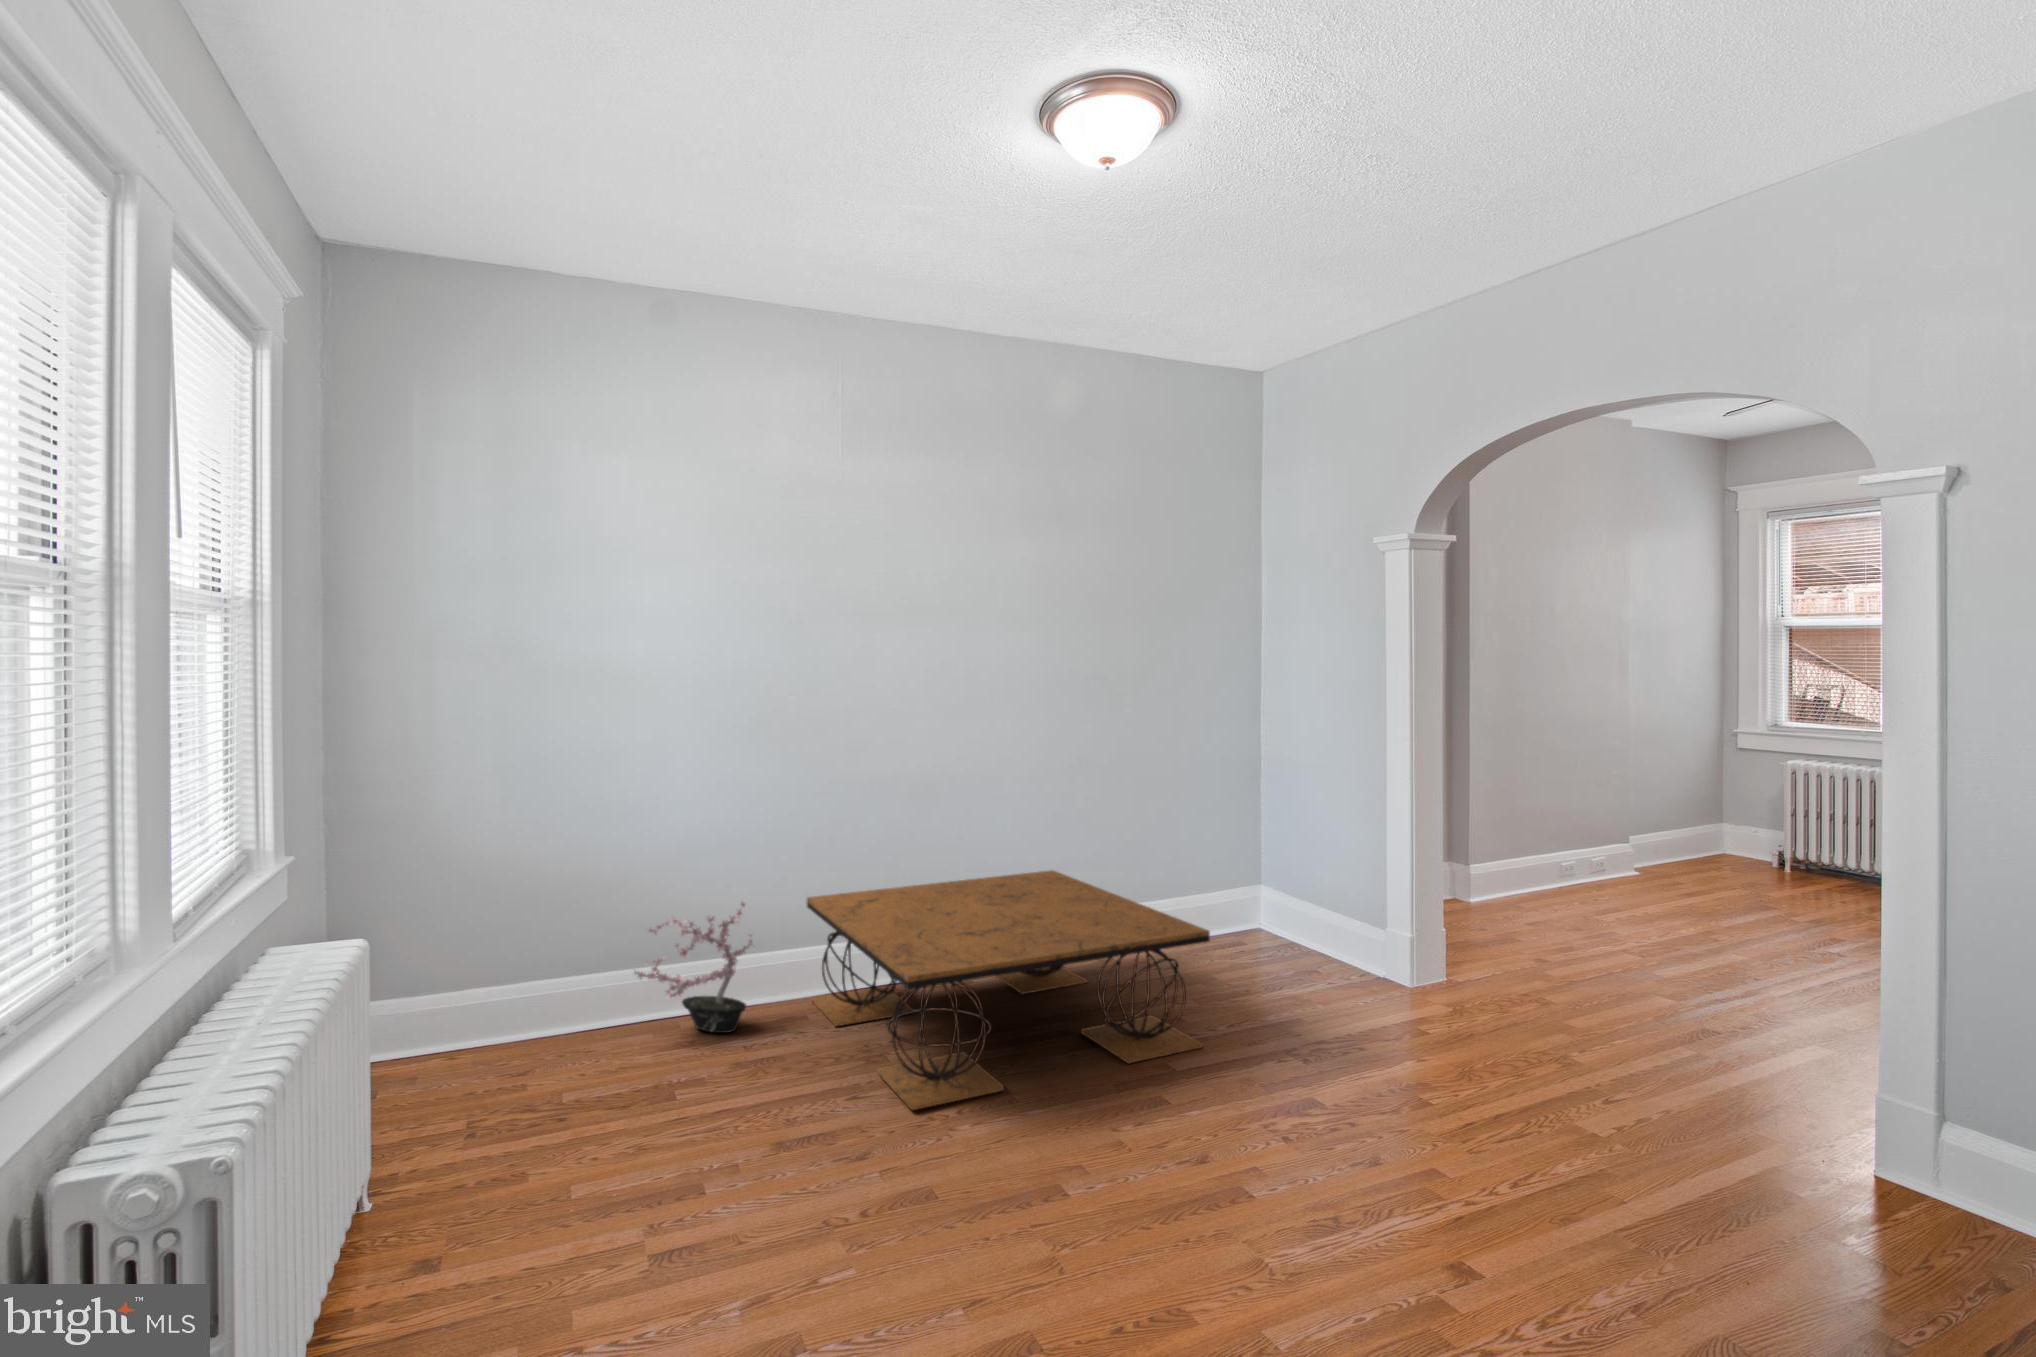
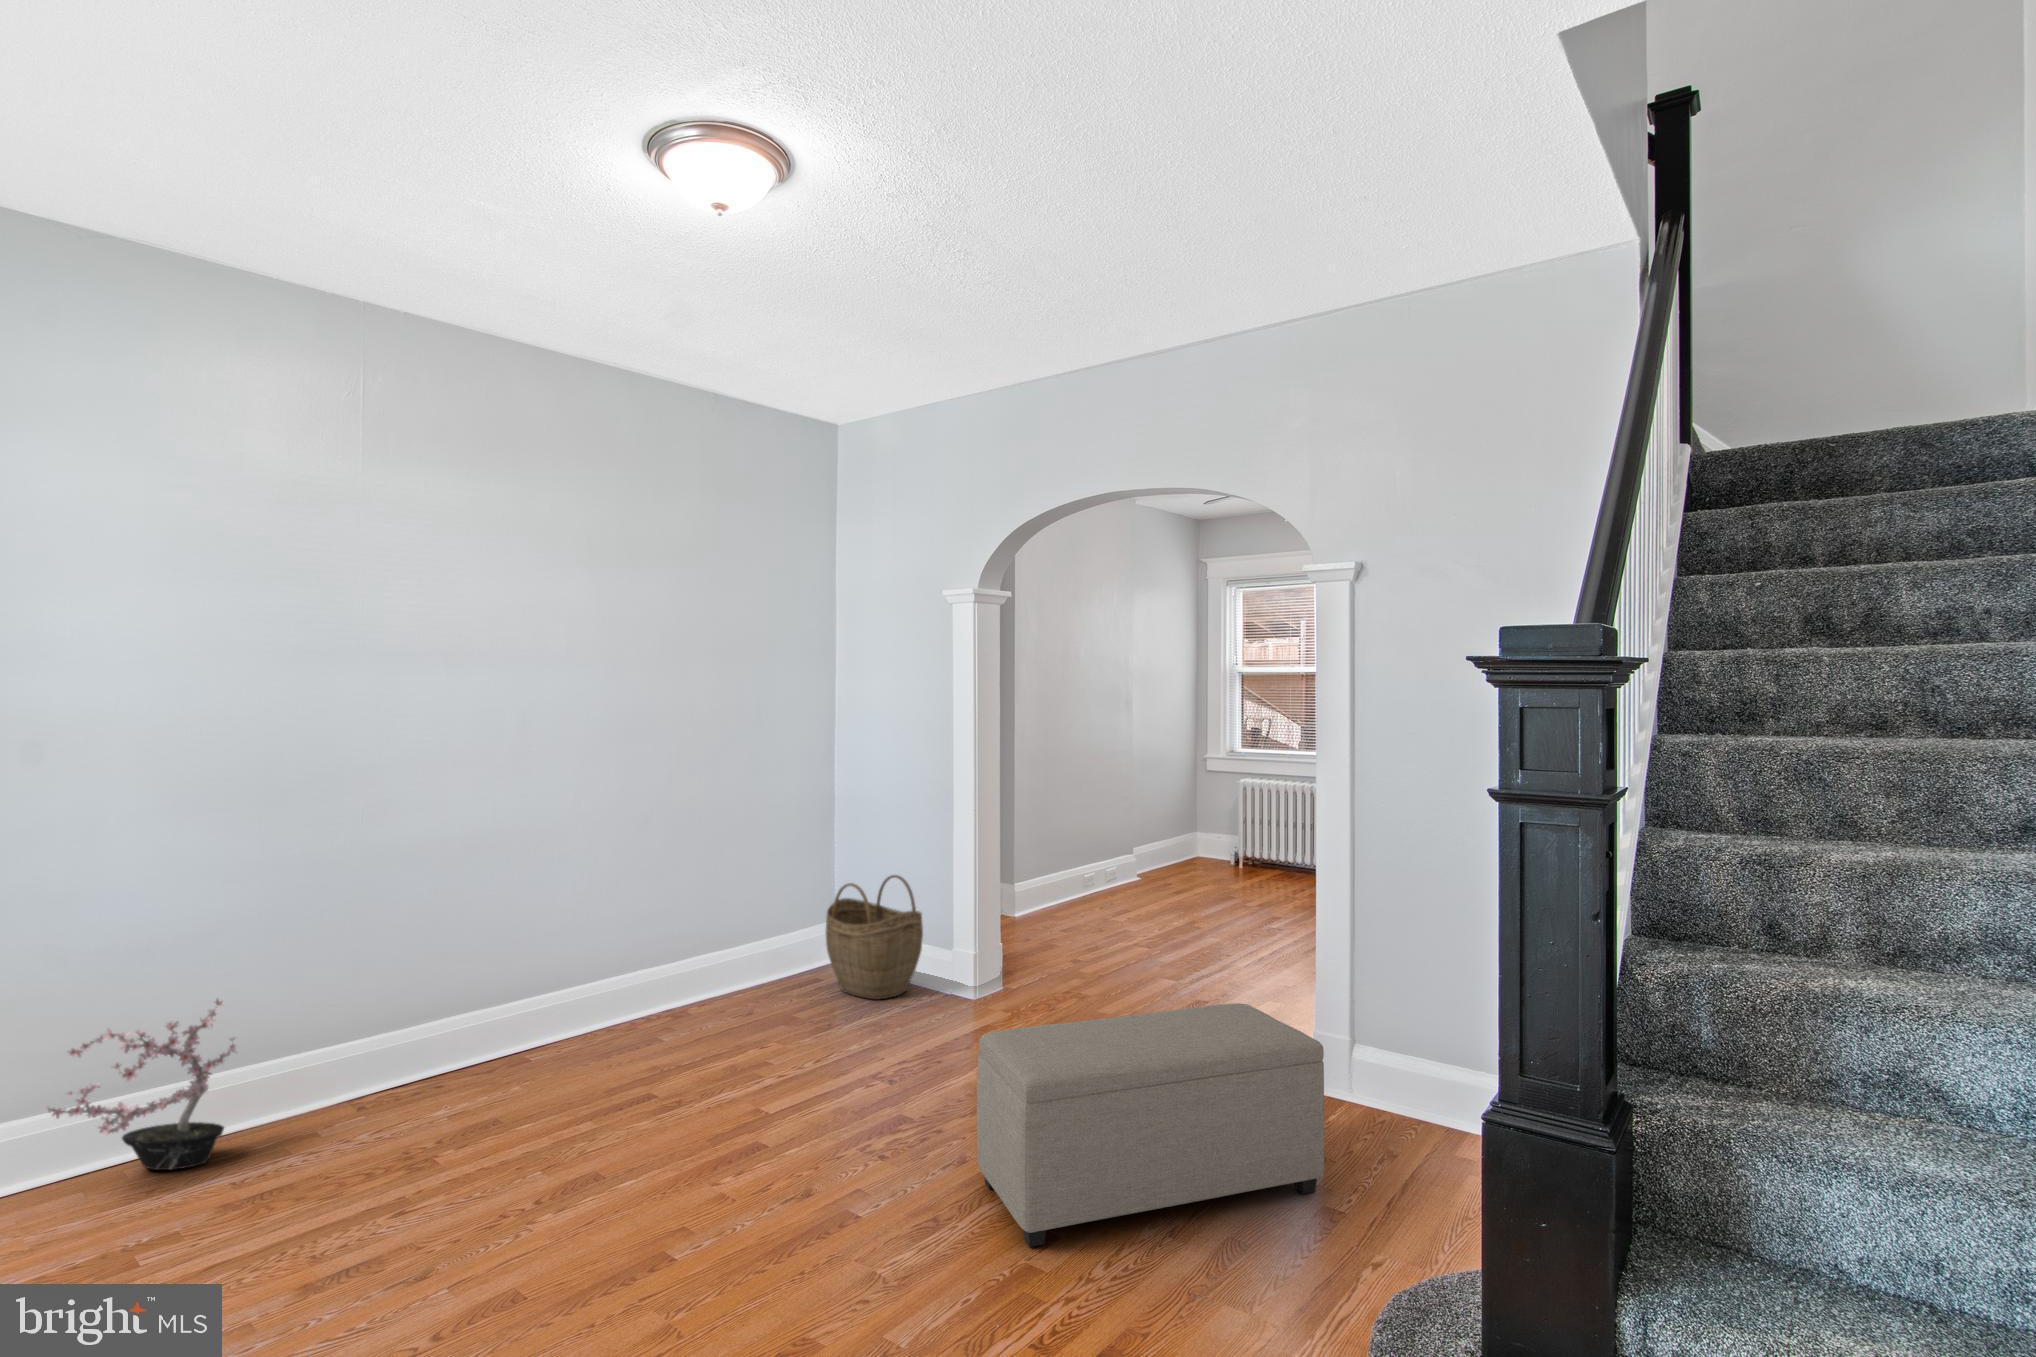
woven basket: none [1252,845,1355,973] -> present [825,875,923,999]
coffee table: present [807,870,1210,1110] -> none [308,924,797,1209]
ottoman: none [1389,1029,1876,1304] -> present [977,1003,1324,1247]

